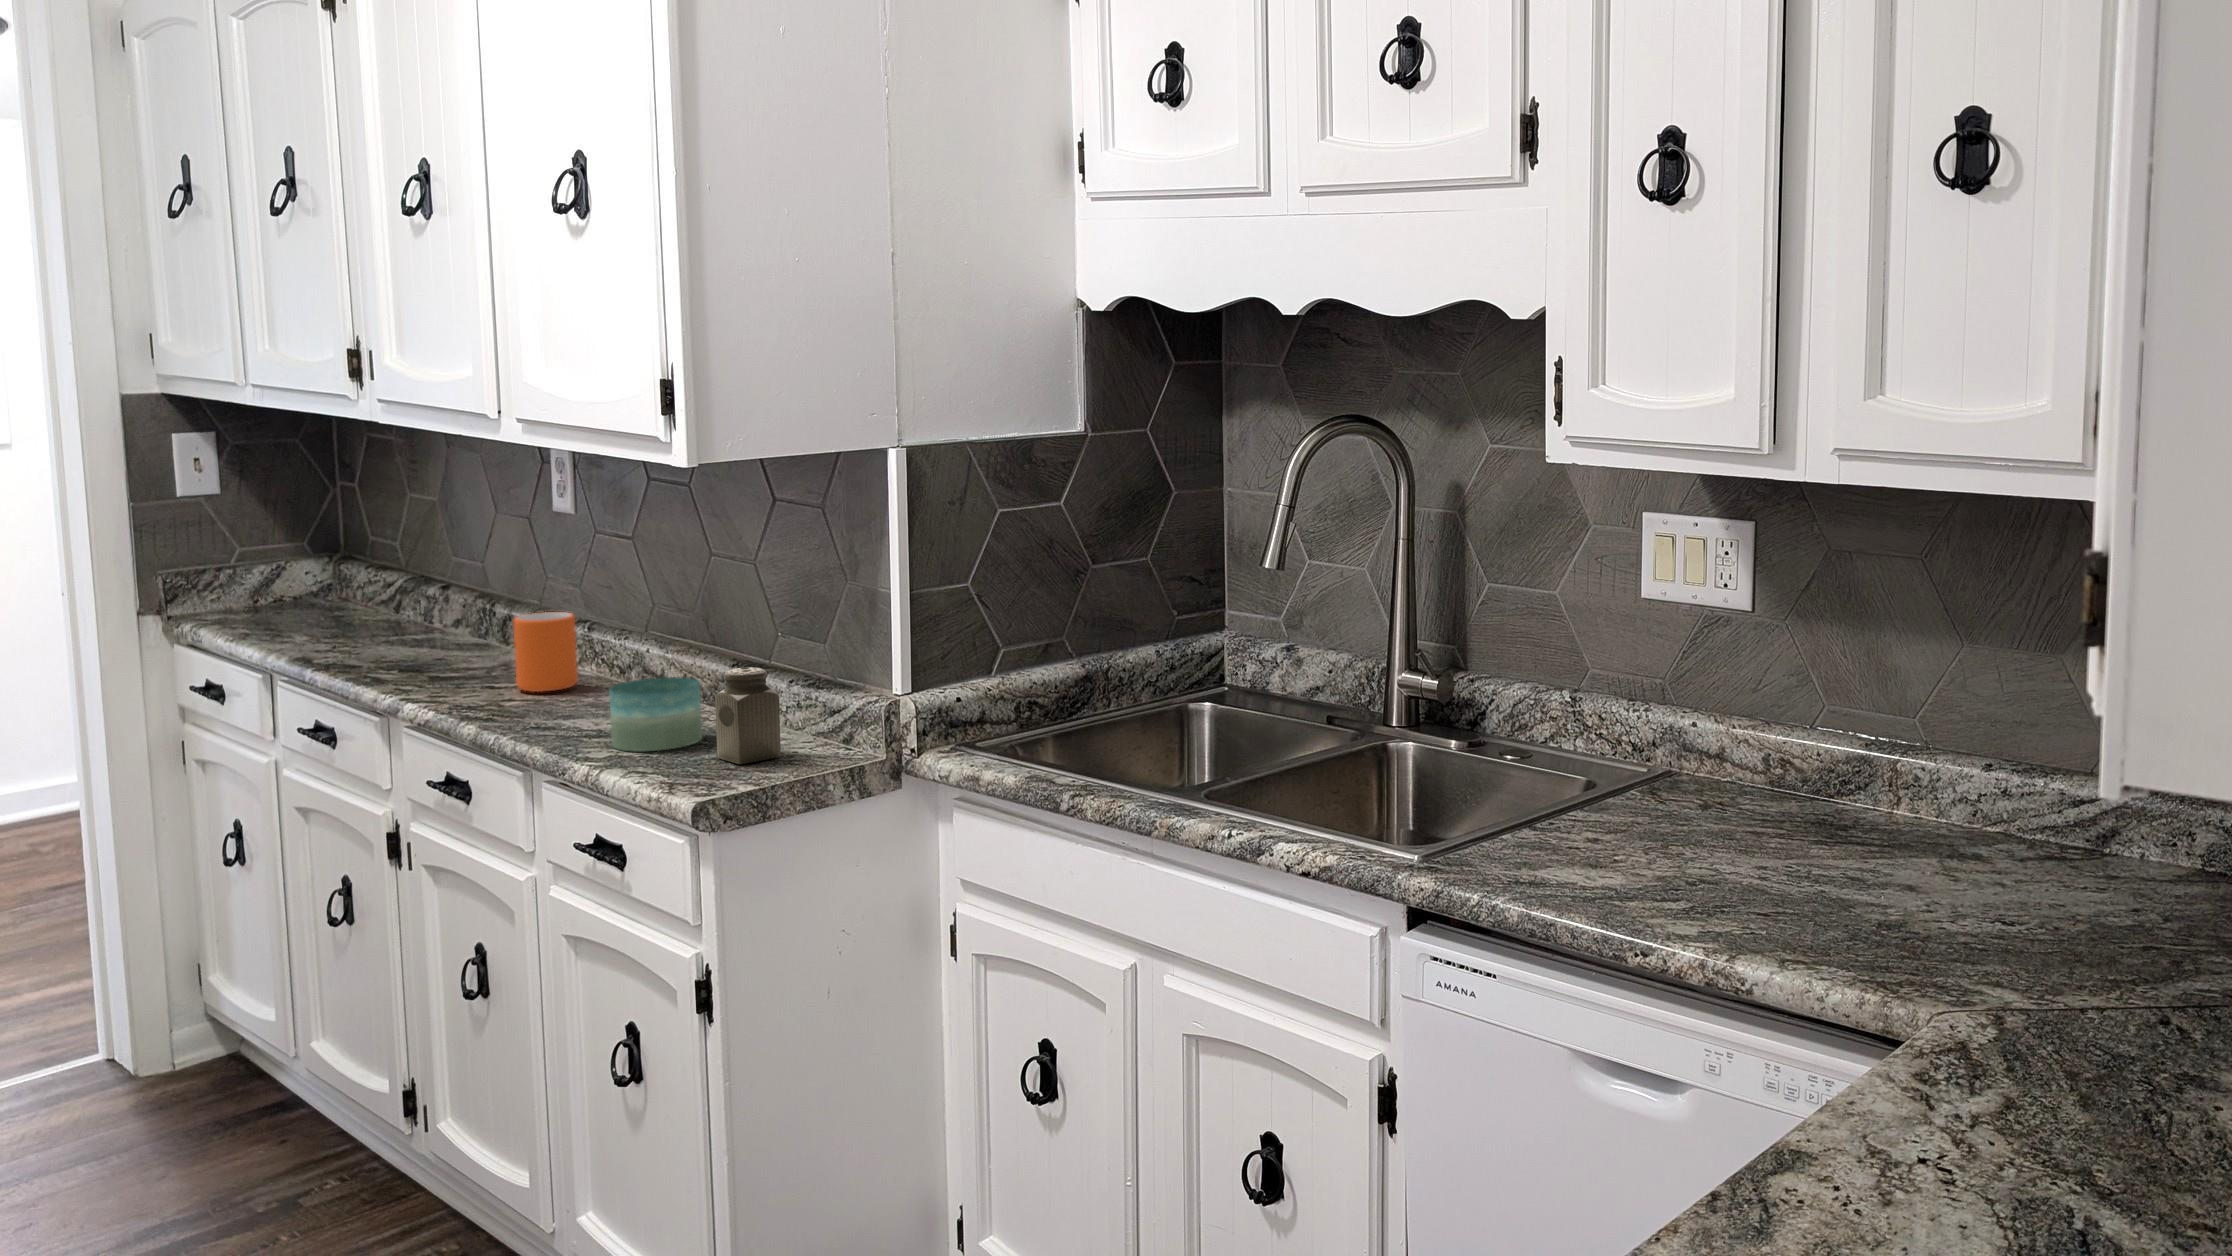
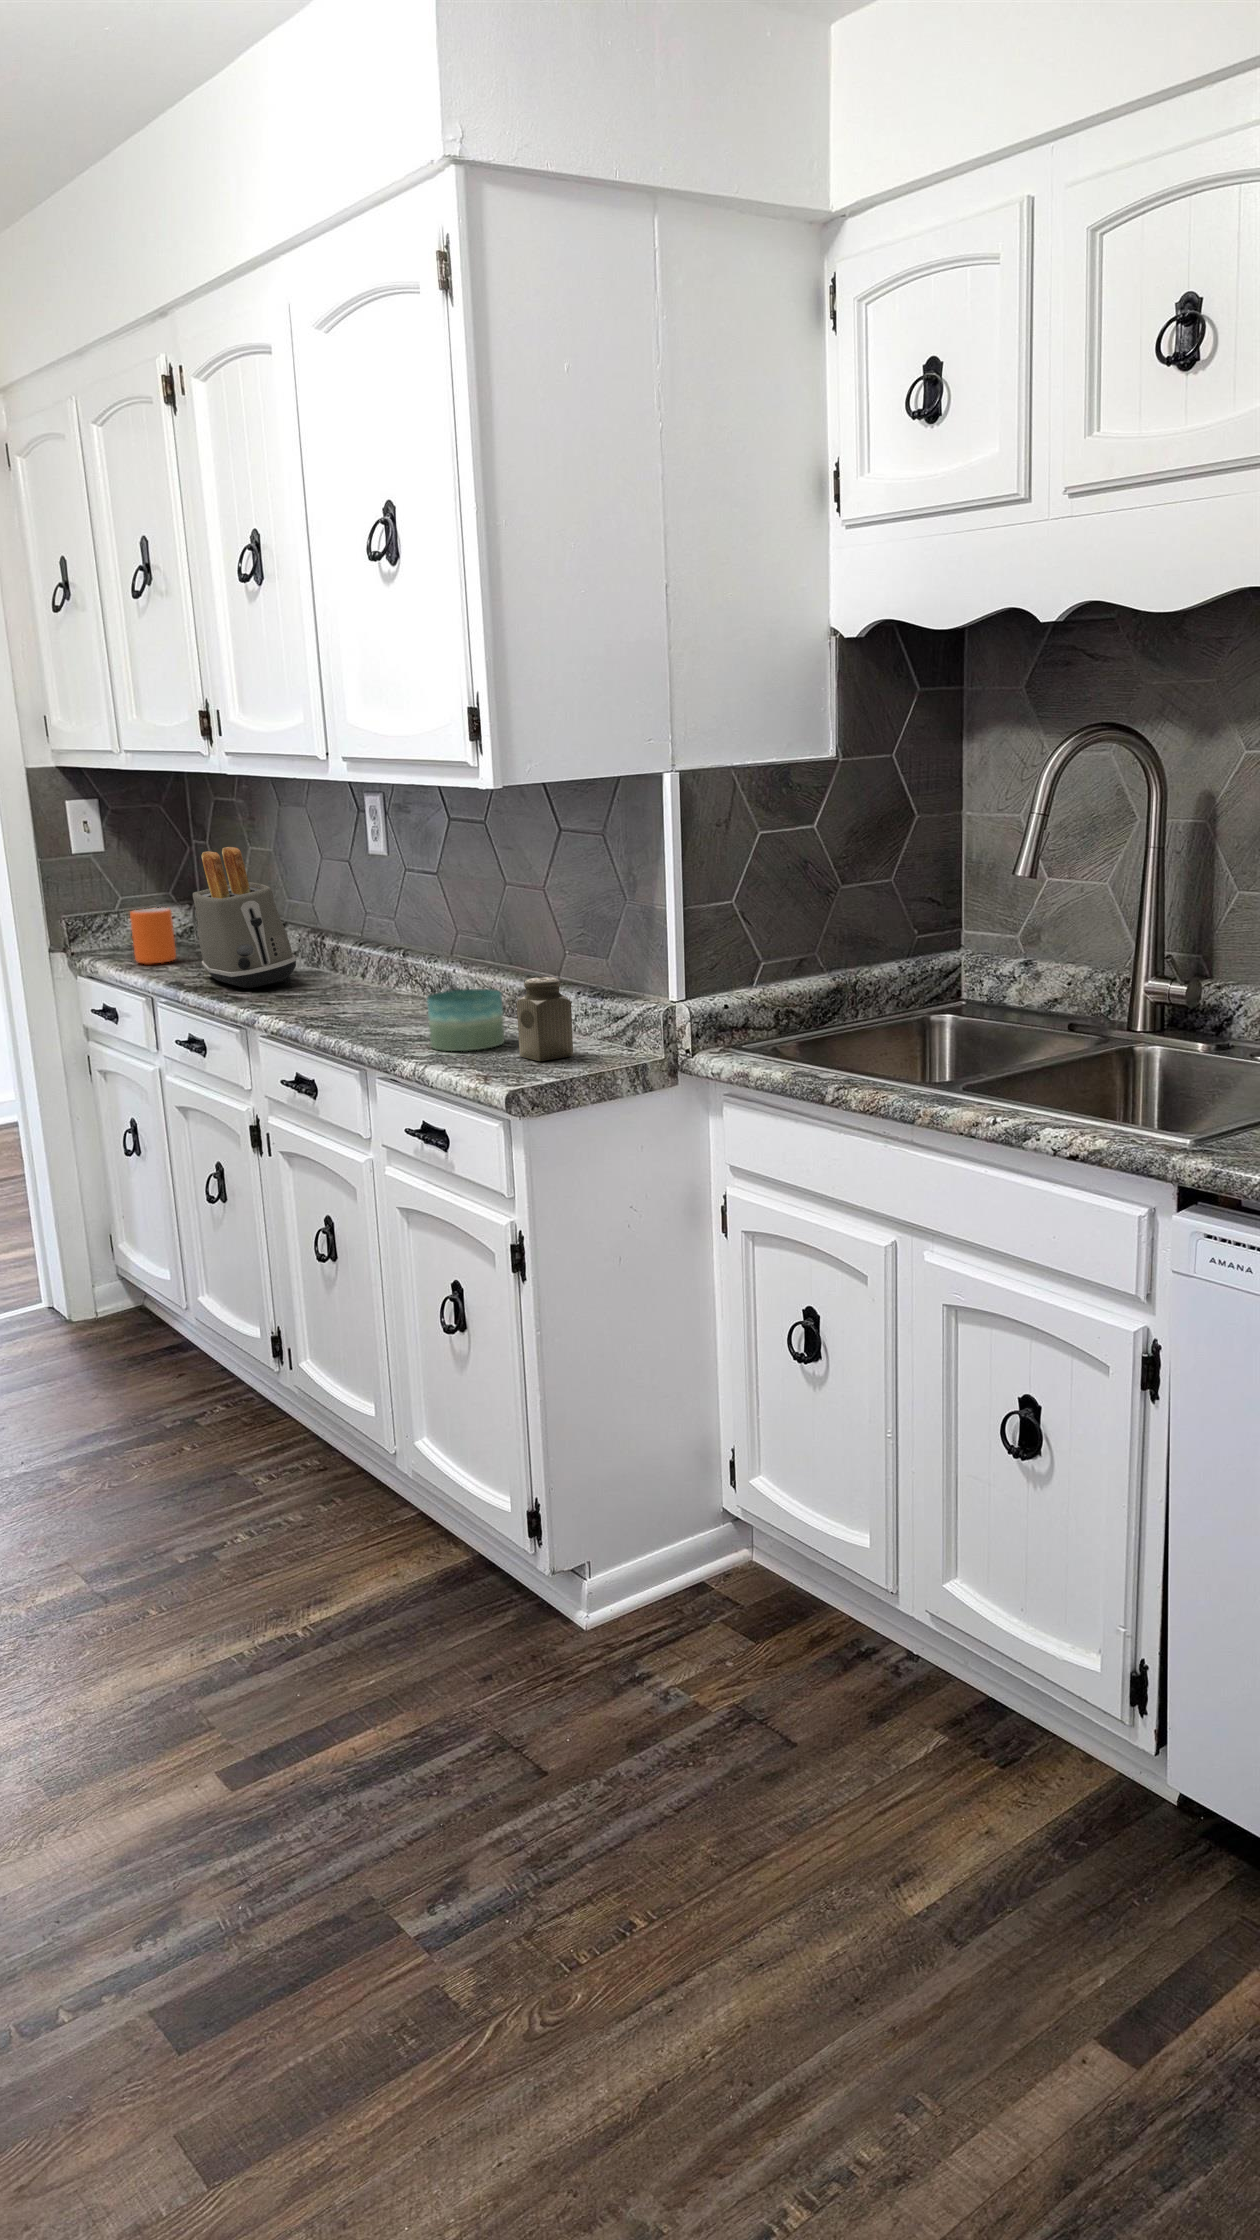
toaster: none [329,497,458,666] -> present [193,847,296,988]
mug: present [514,612,578,692] -> present [130,908,176,964]

